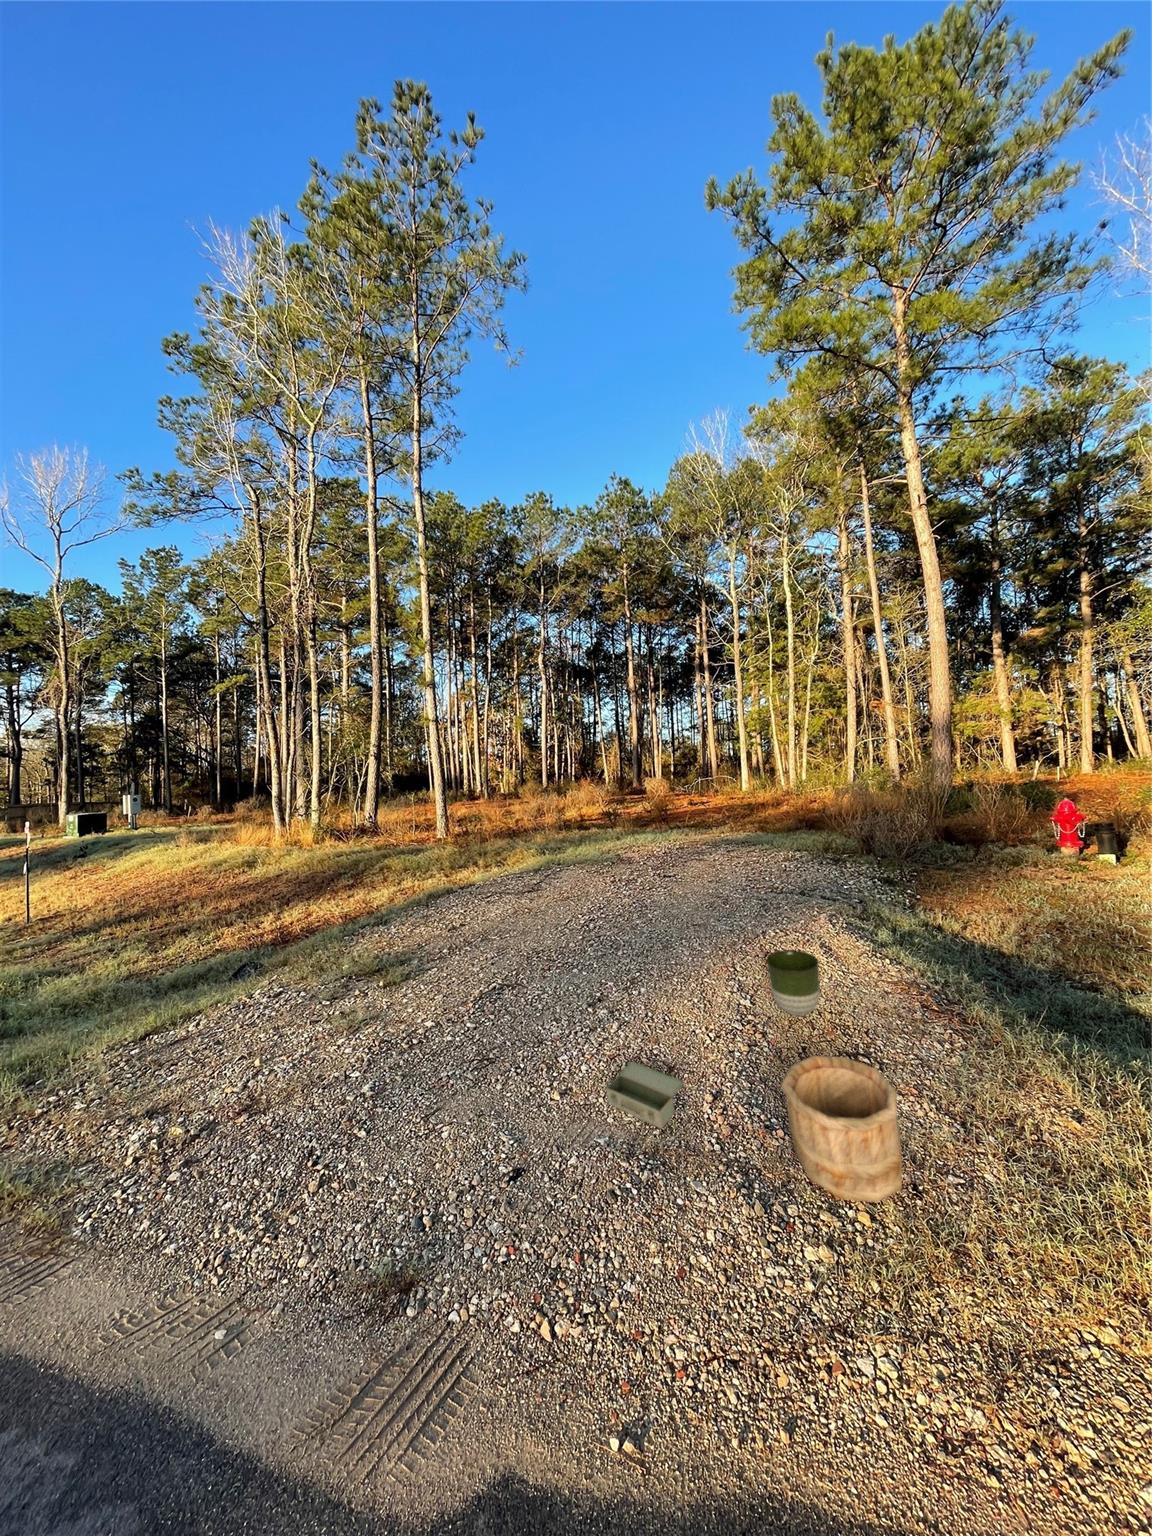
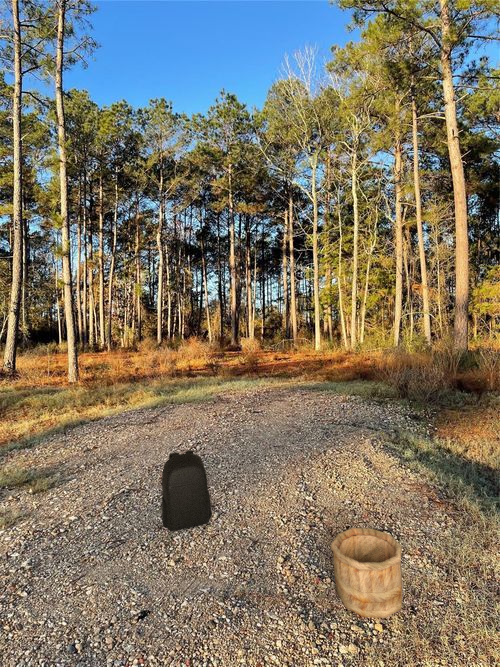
backpack: none [534,933,606,1046] -> present [162,450,212,531]
planter: present [766,950,820,1016] -> none [324,466,358,510]
toolbox: present [606,1062,684,1129] -> none [212,538,266,581]

